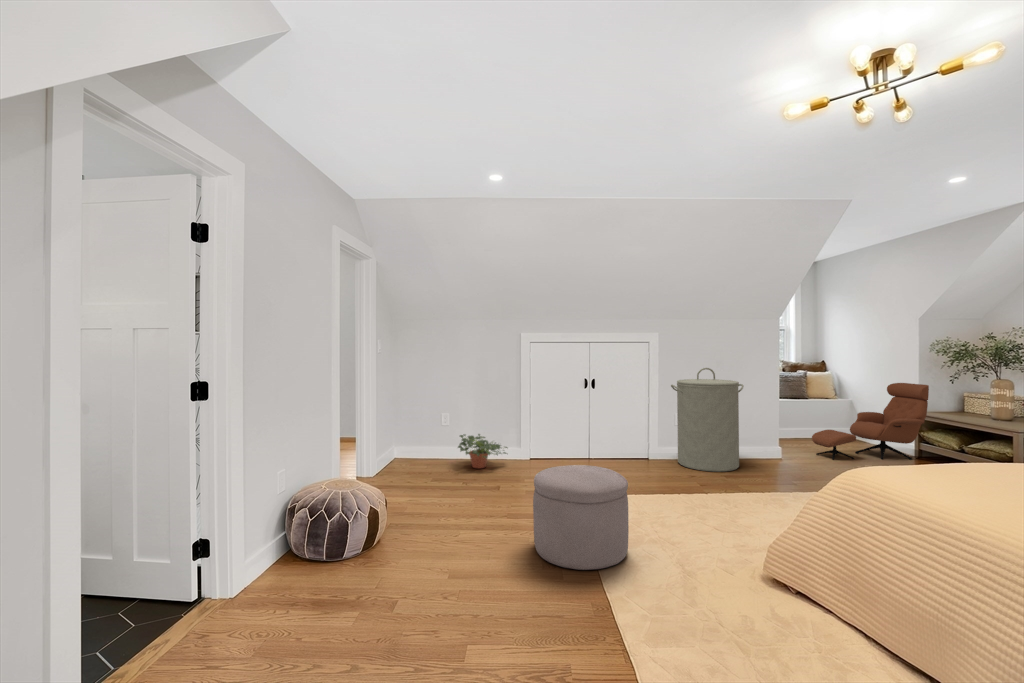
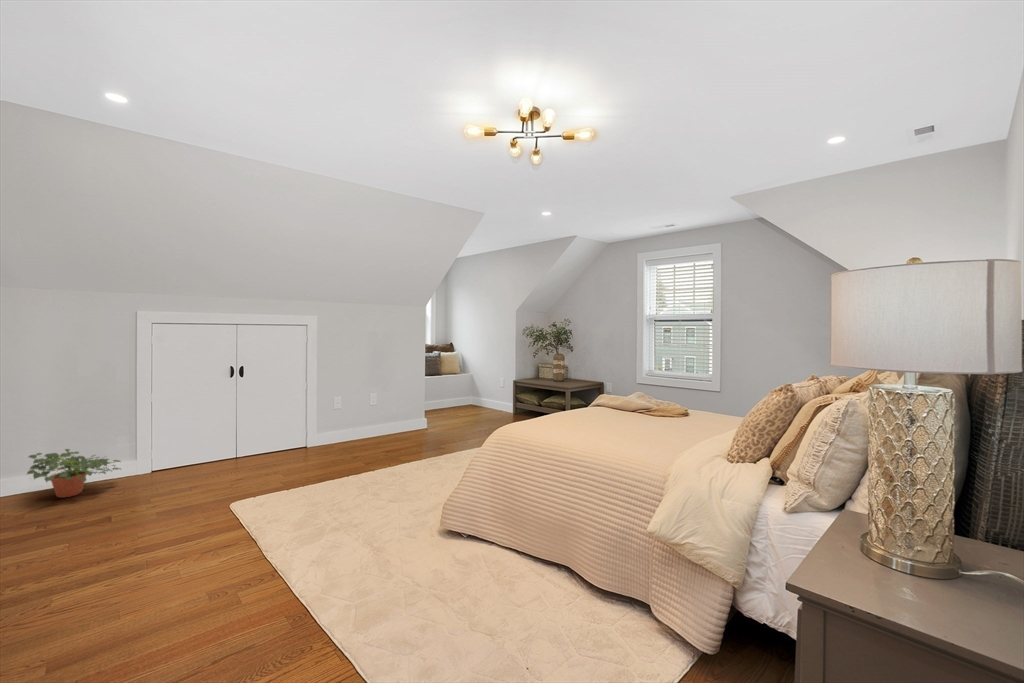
laundry hamper: present [671,368,744,472] -> none [334,351,400,449]
lounge chair: present [812,383,929,460] -> none [449,359,521,423]
ottoman: present [533,465,629,570] -> none [190,466,311,591]

